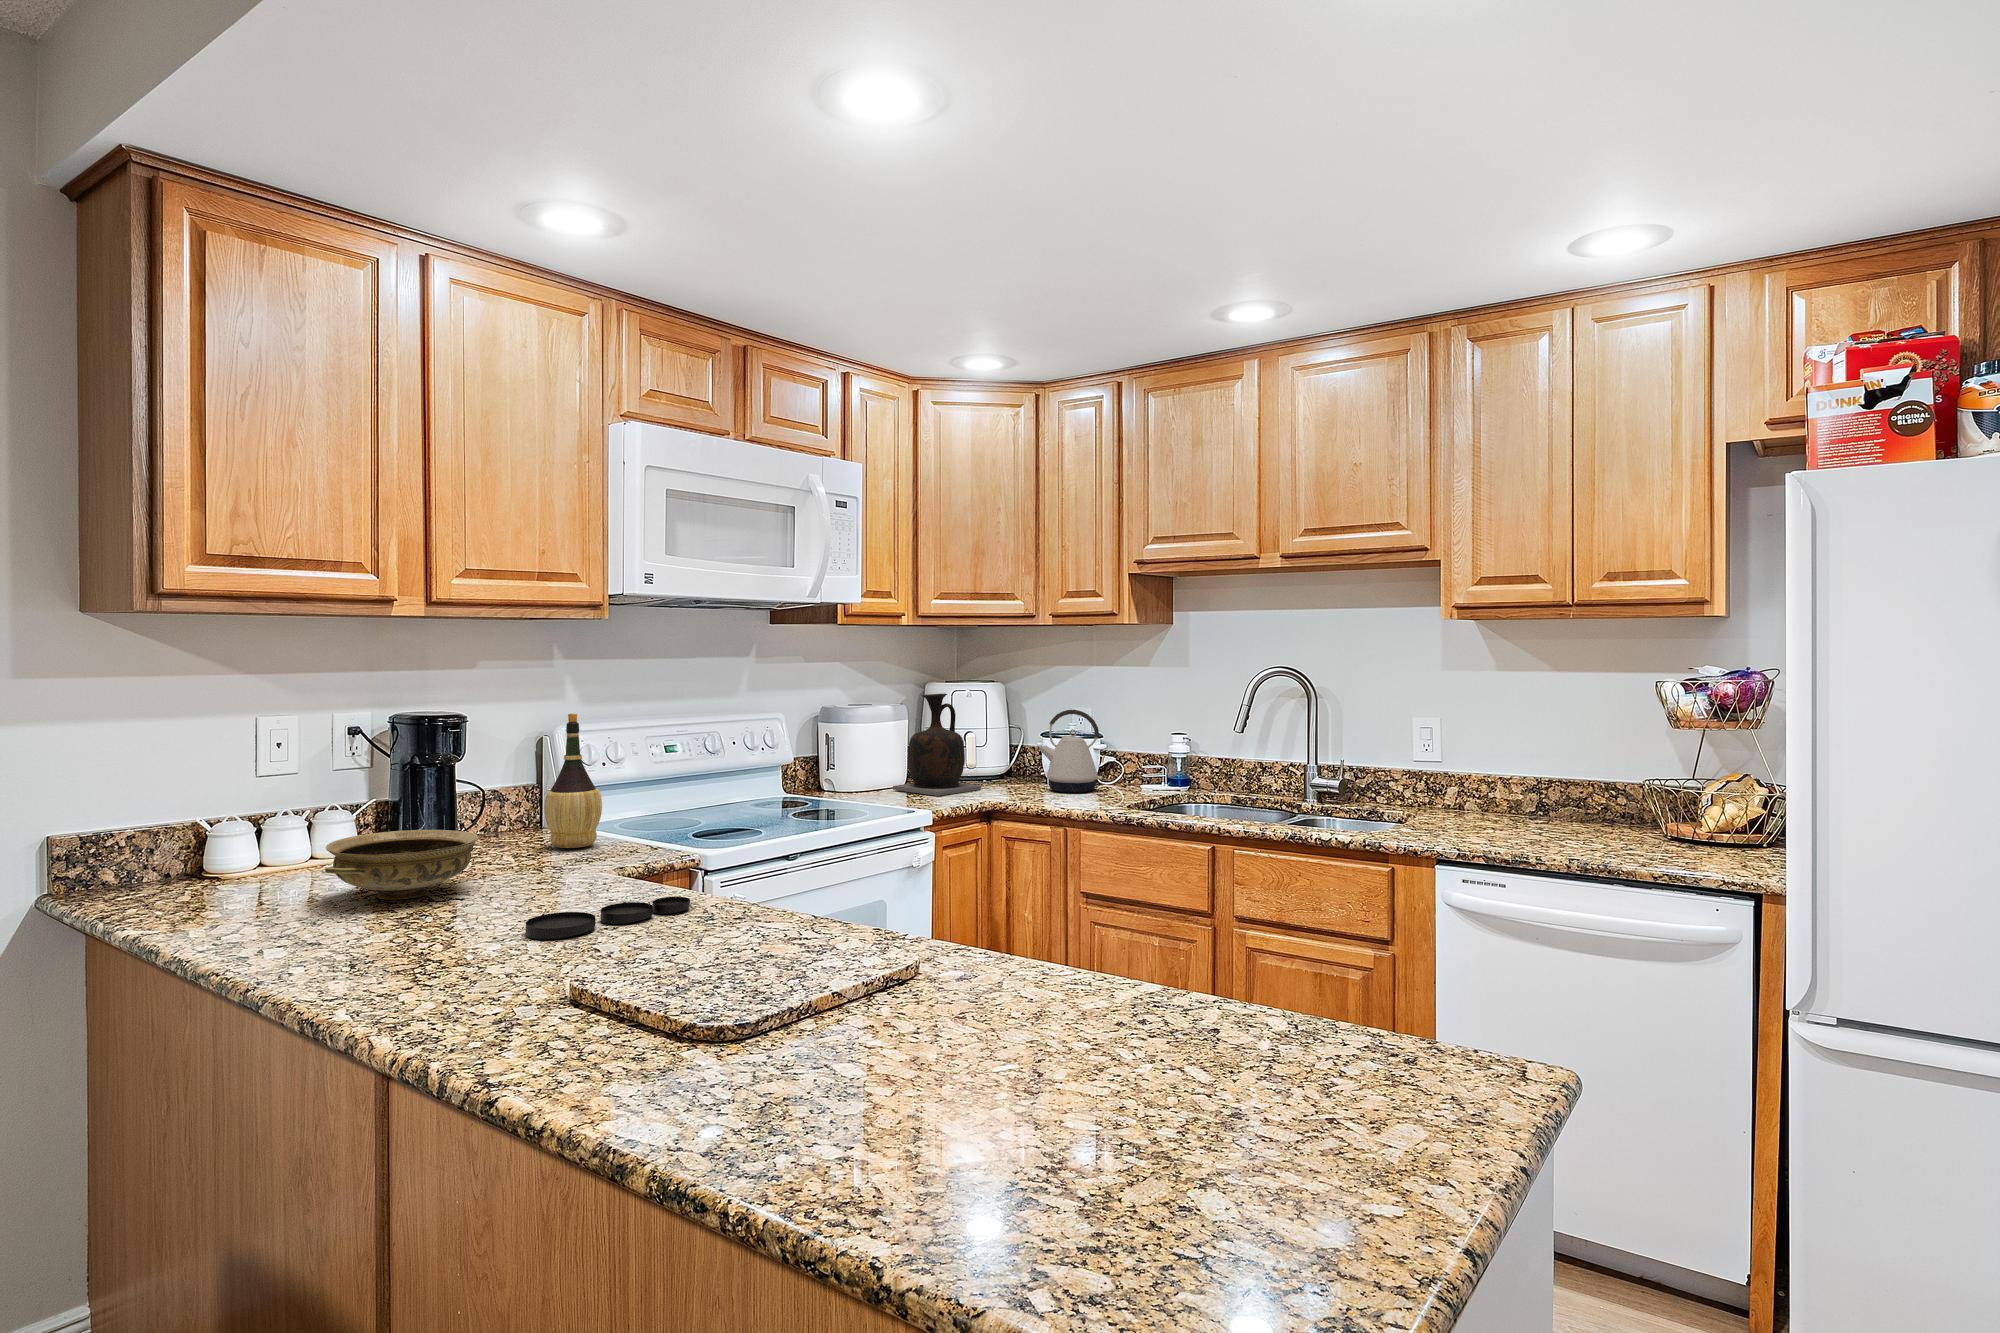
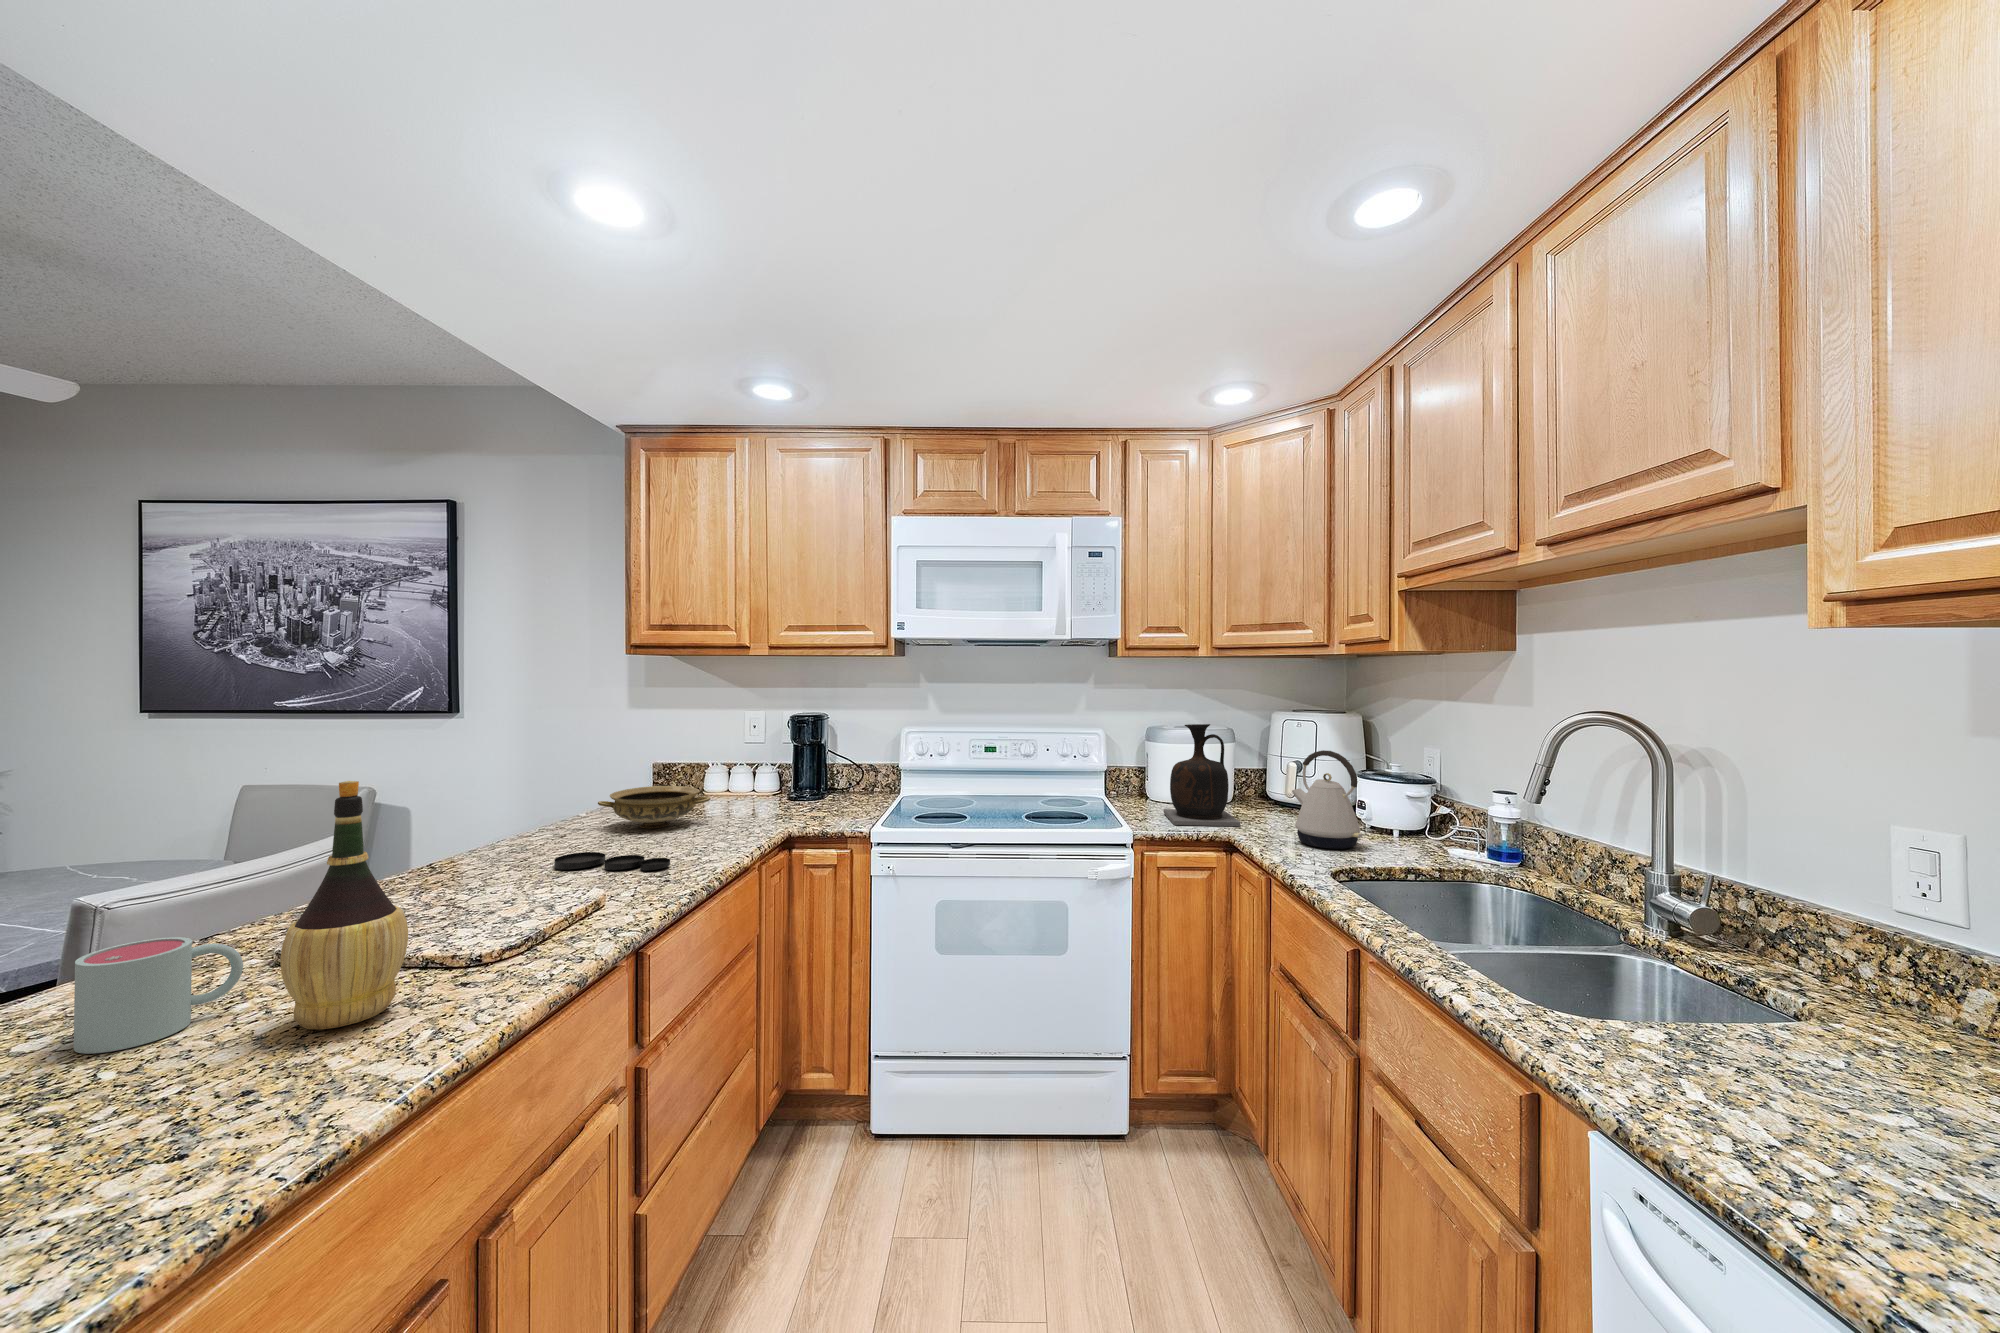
wine bottle: present [544,713,602,848] -> present [280,781,408,1029]
mug: none [869,963,956,1087] -> present [74,937,243,1054]

